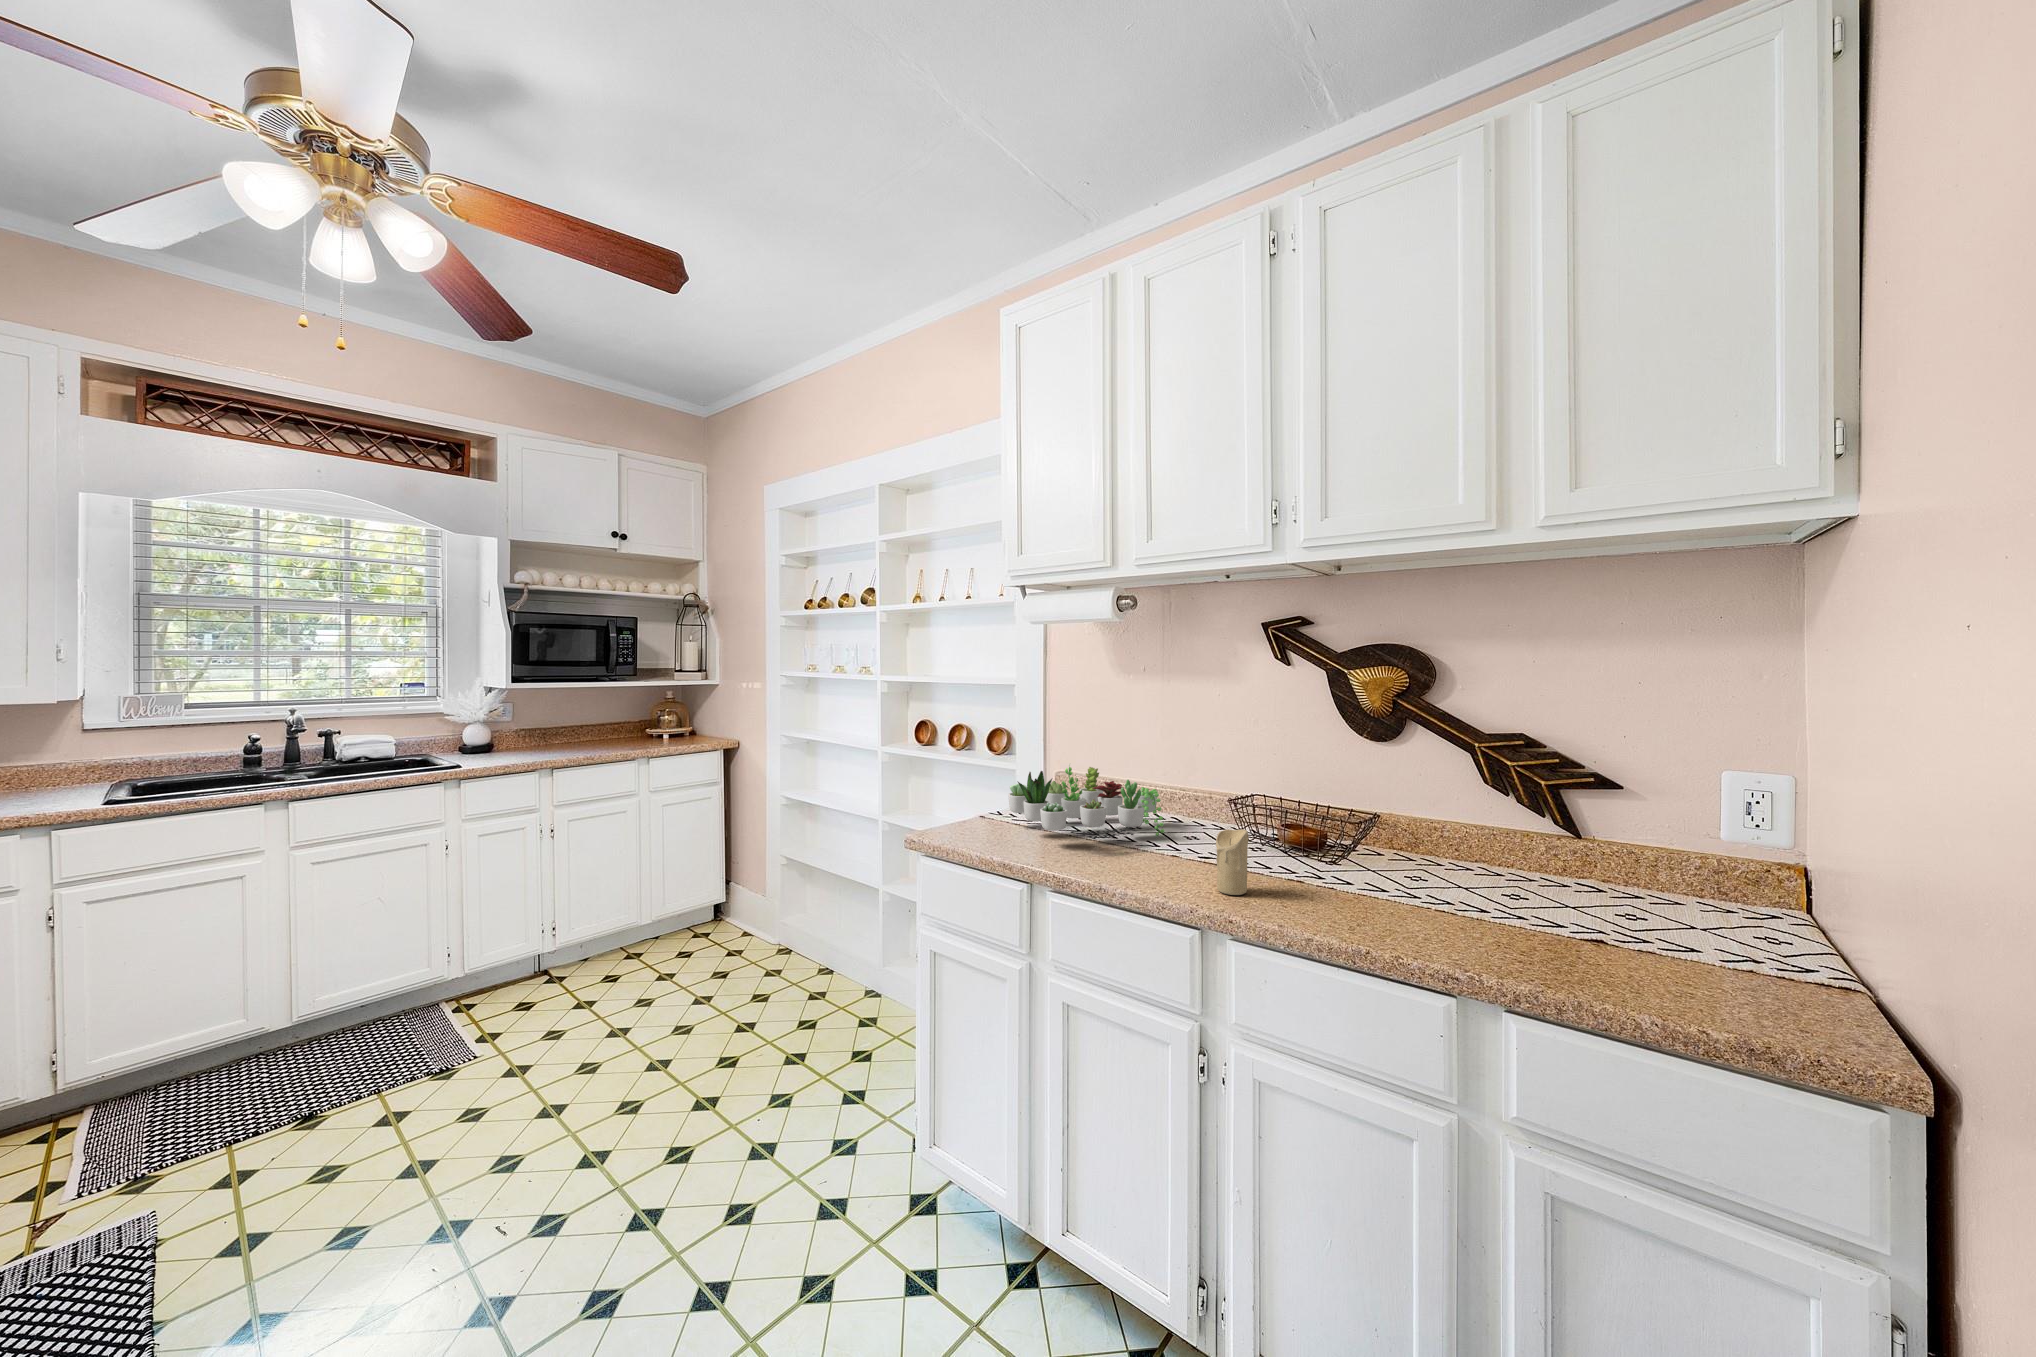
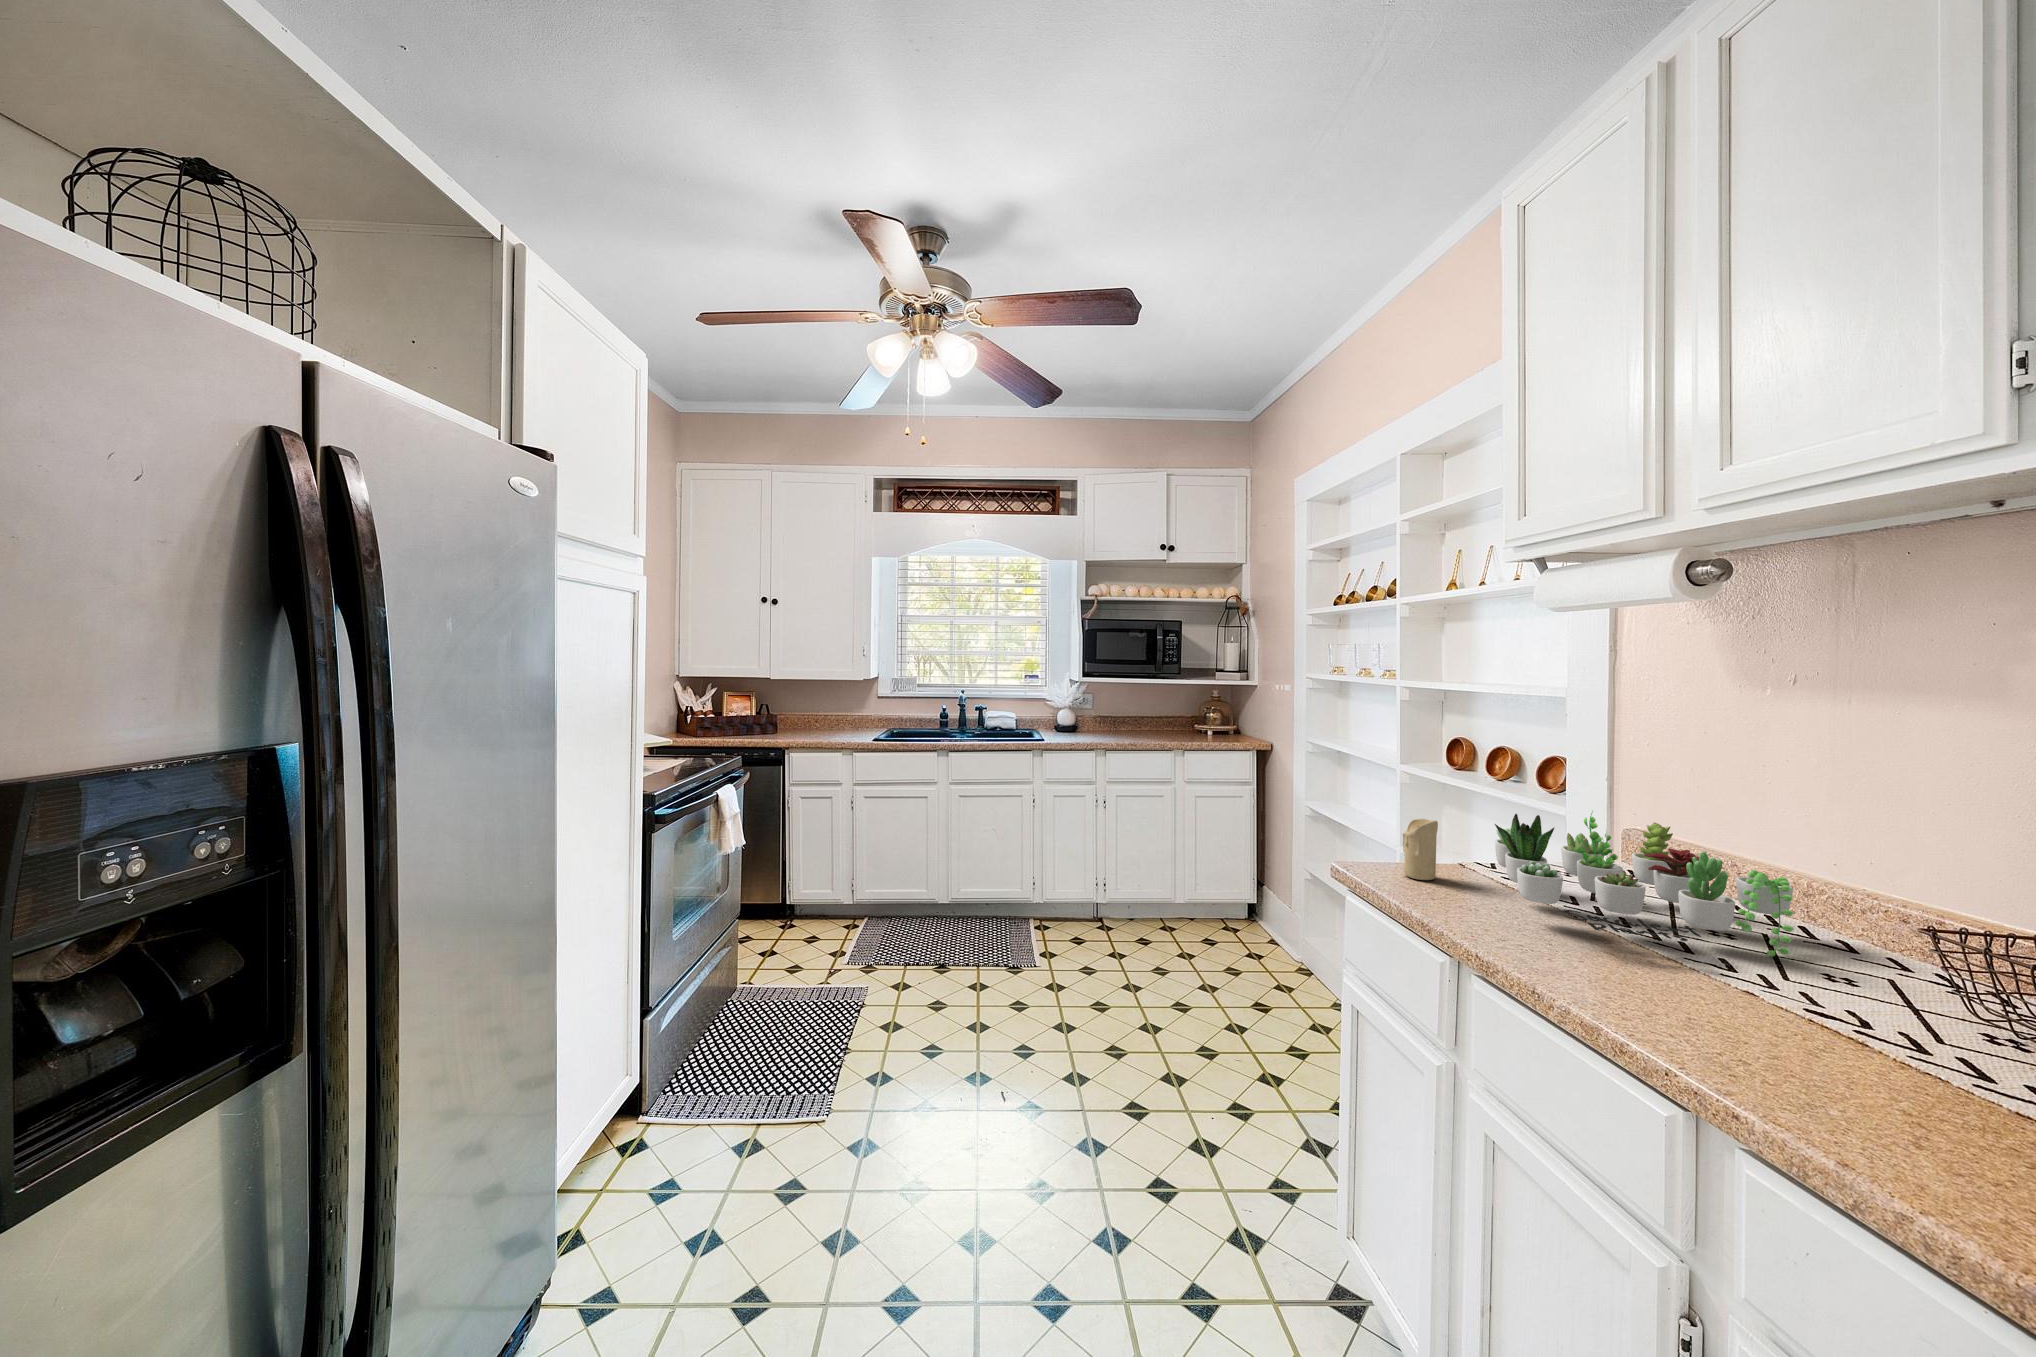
candle: present [1216,829,1248,895] -> present [1403,819,1438,880]

